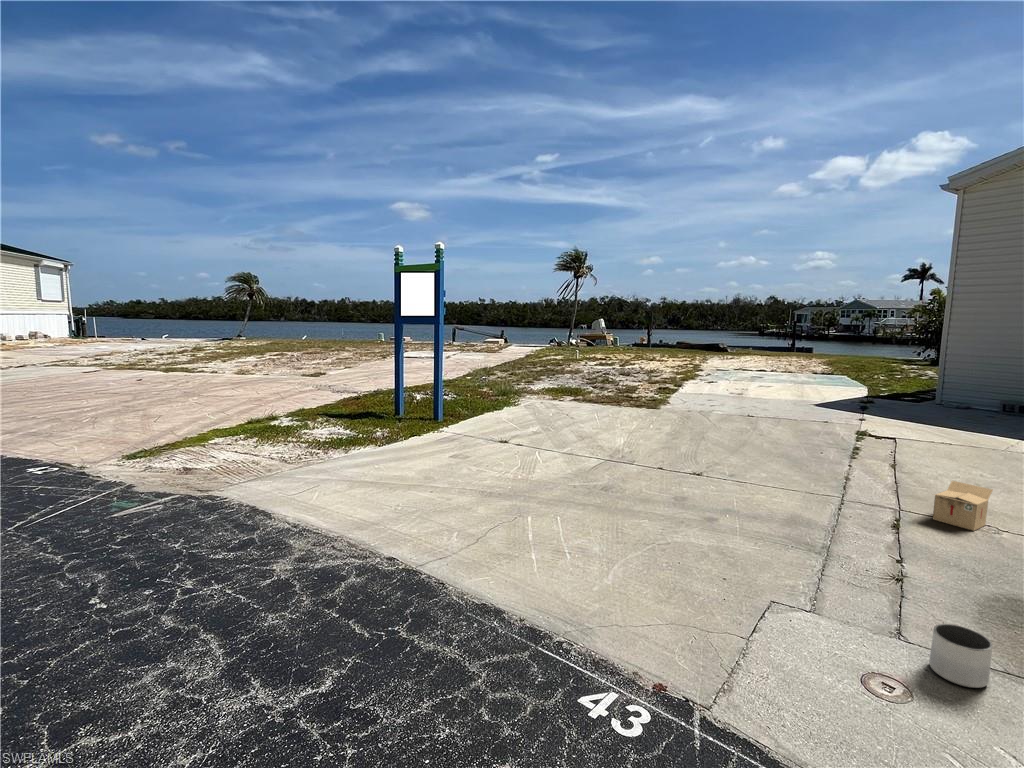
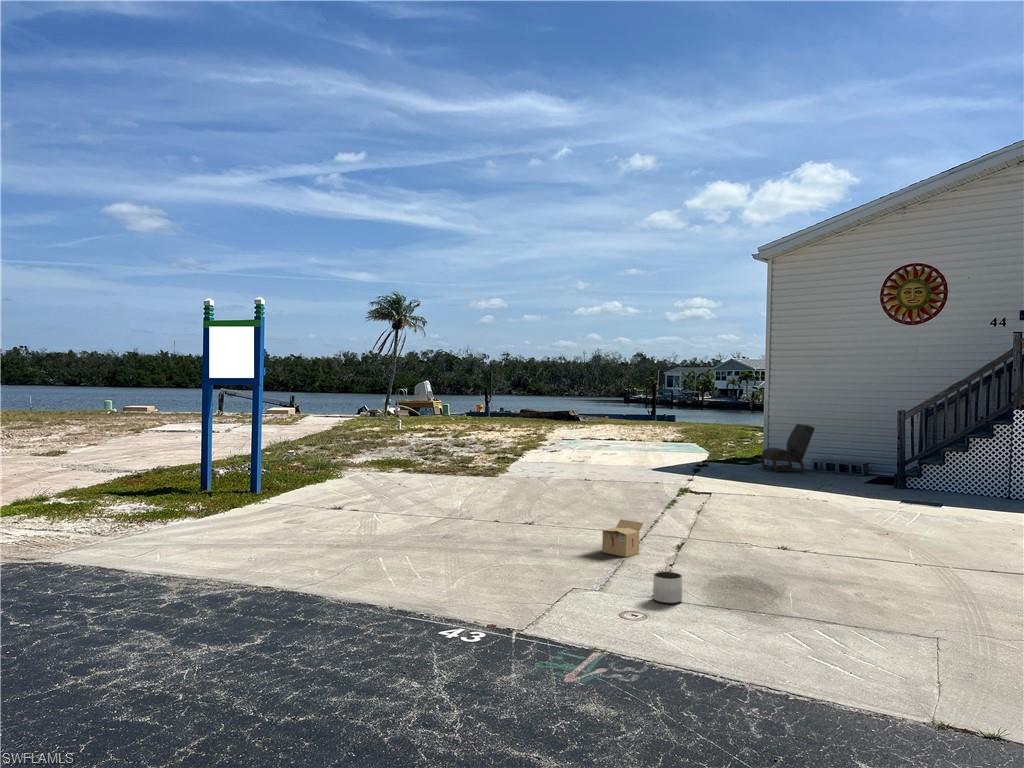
lounge chair: none [939,363,1013,414] -> present [761,424,815,472]
cardboard box: present [933,481,993,531] -> present [602,519,643,557]

